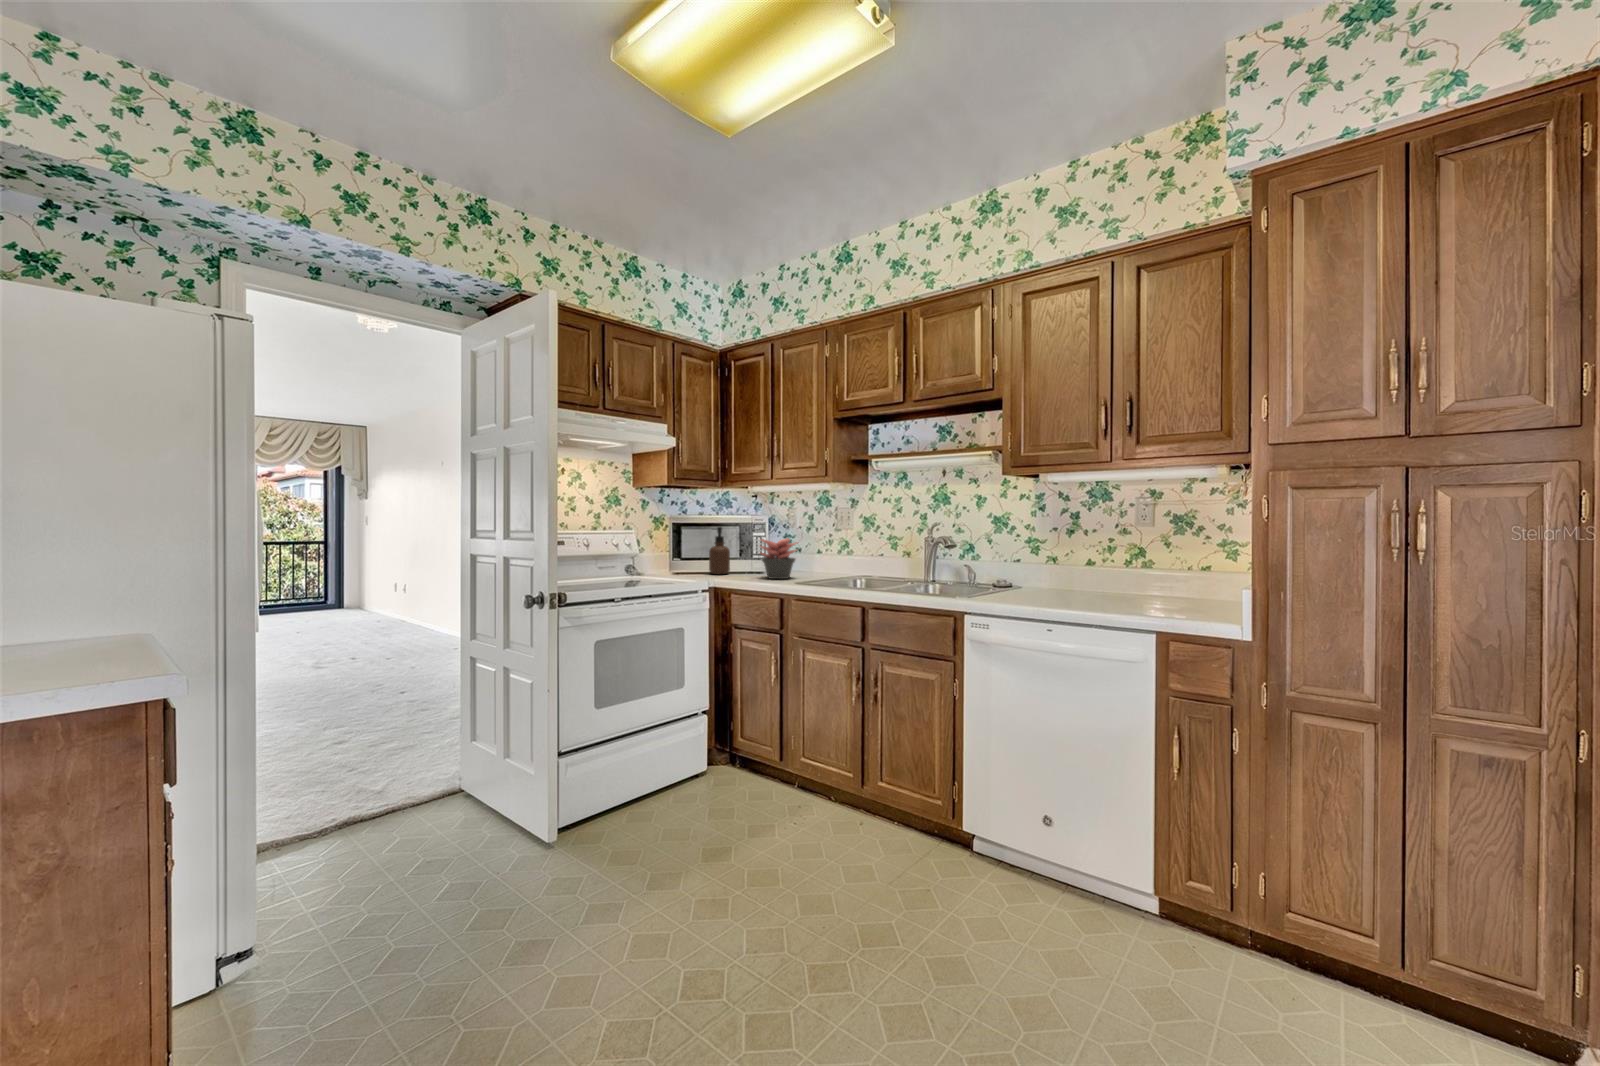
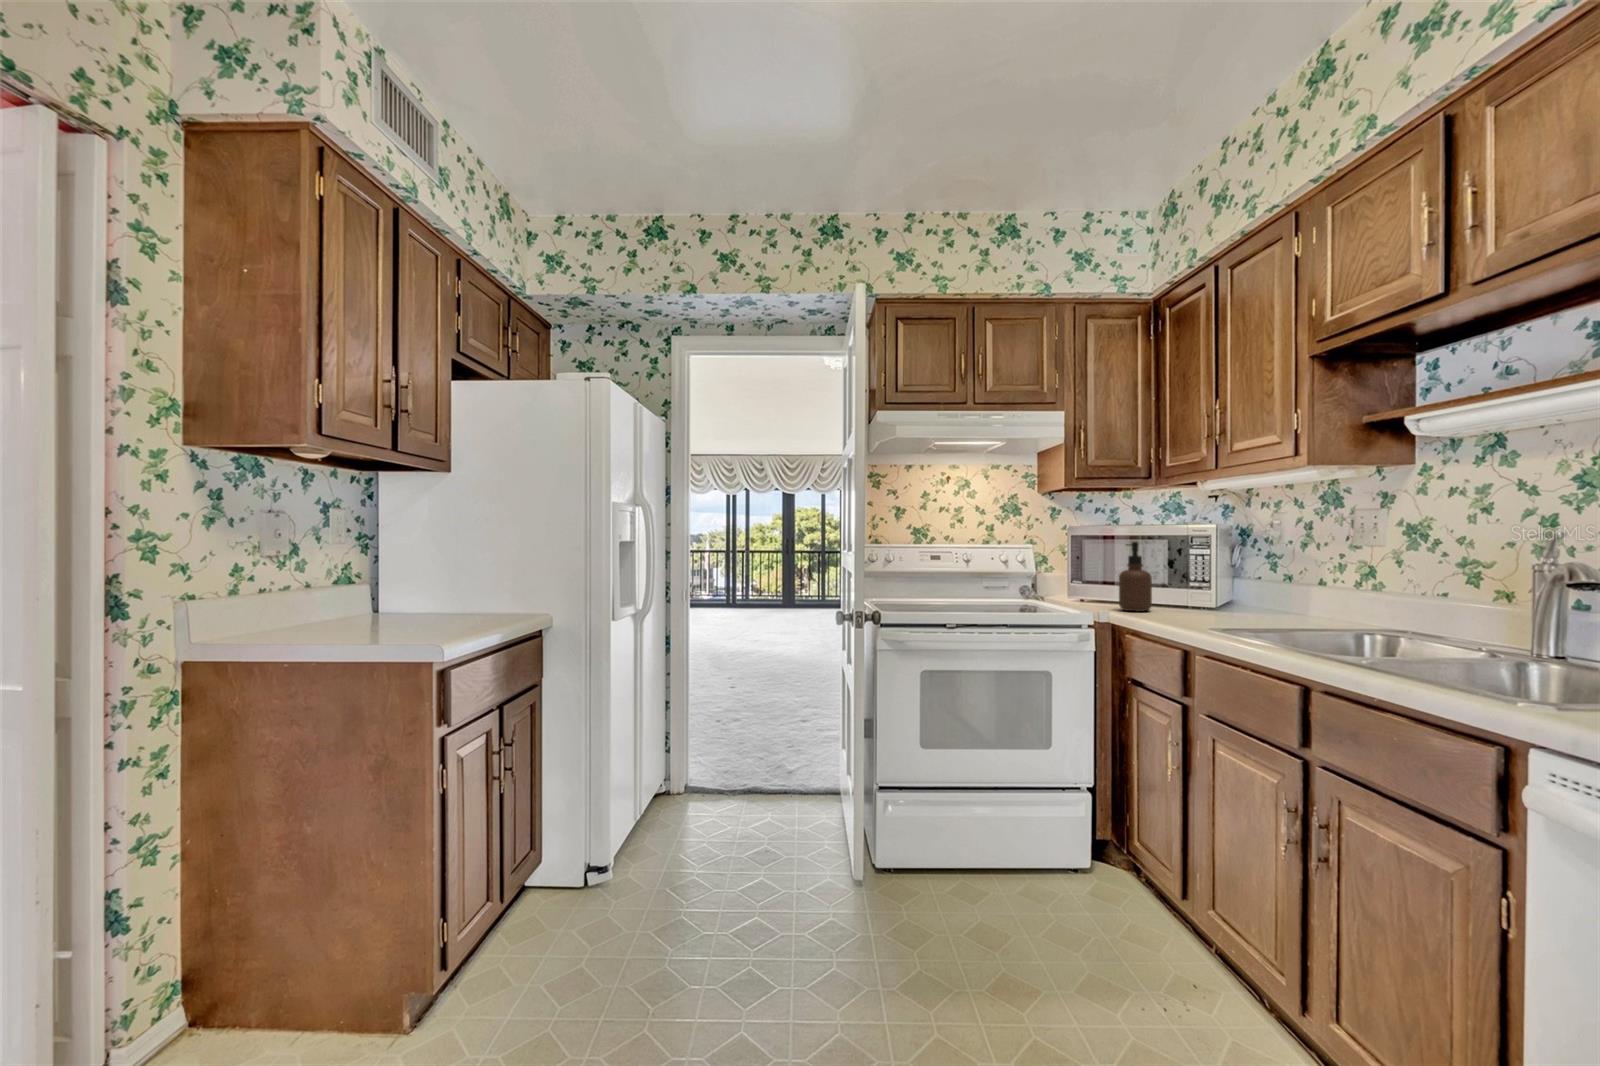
succulent plant: present [761,538,796,579] -> none [1184,560,1256,626]

